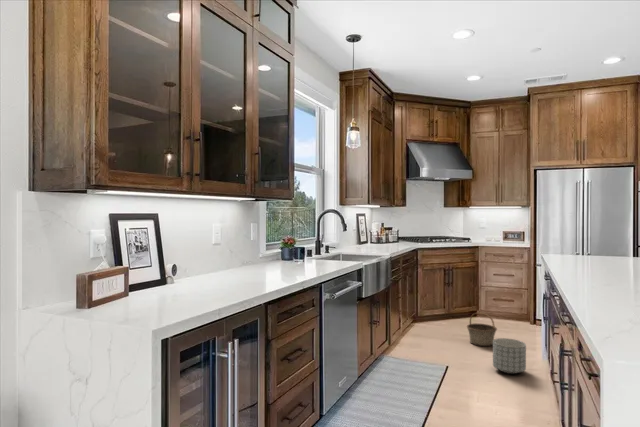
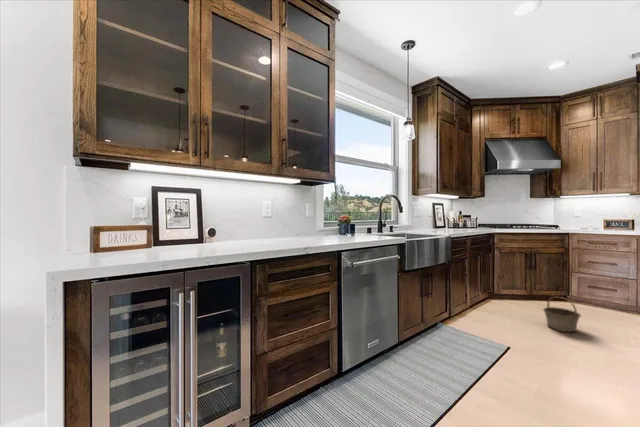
planter: present [493,338,526,374] -> none [564,326,610,368]

